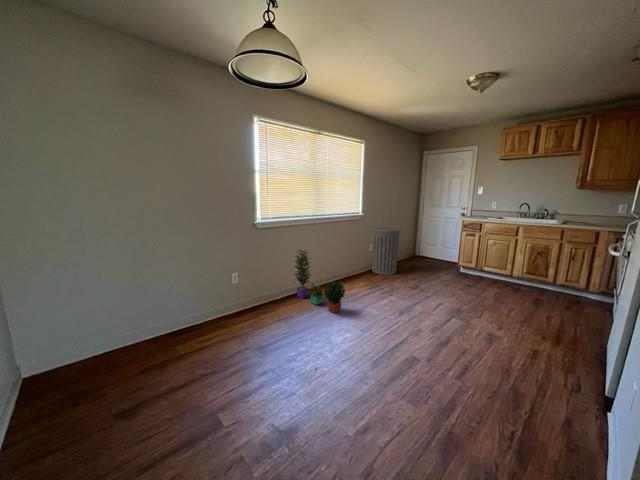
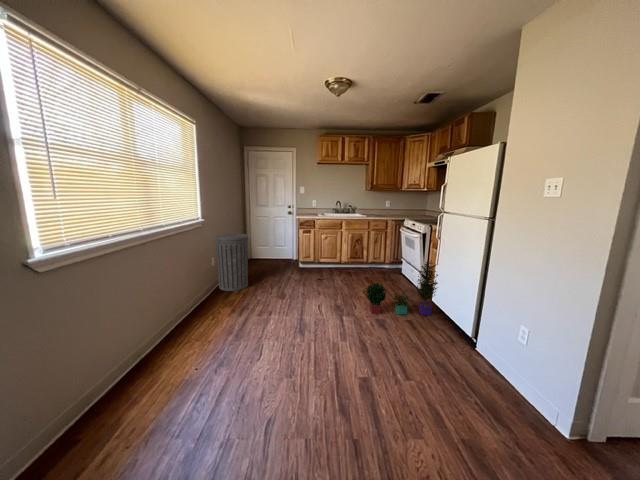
potted plant: present [294,250,345,313] -> present [365,260,438,315]

